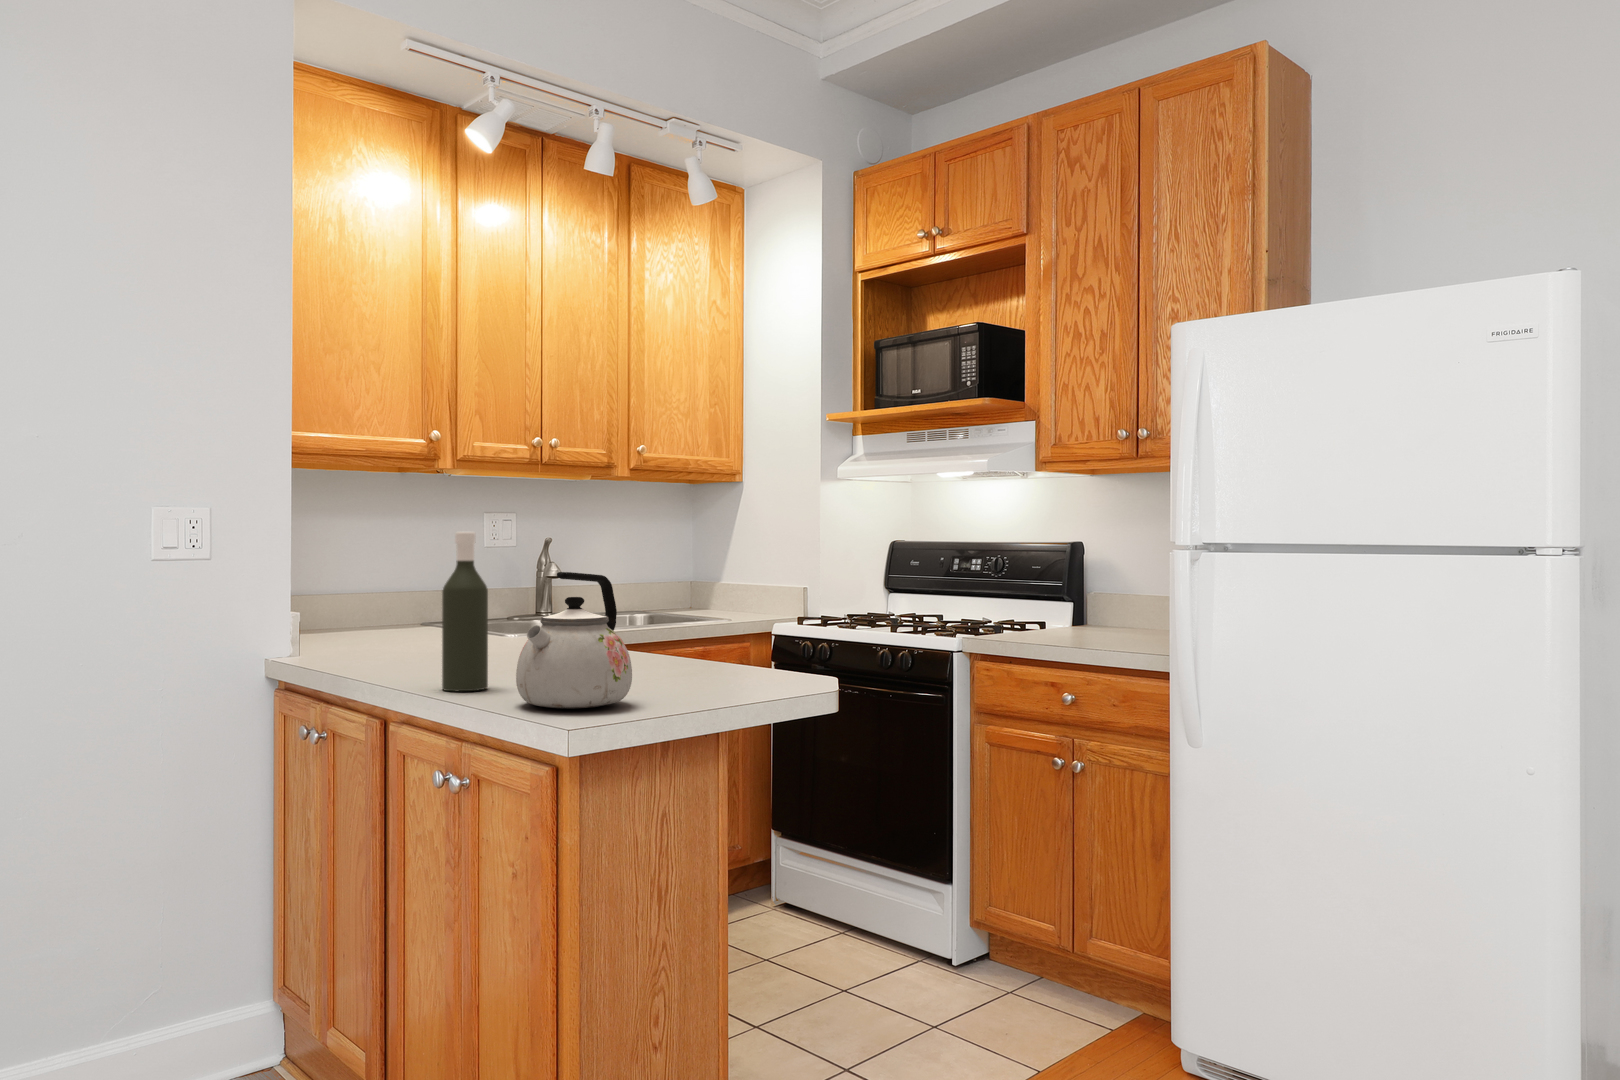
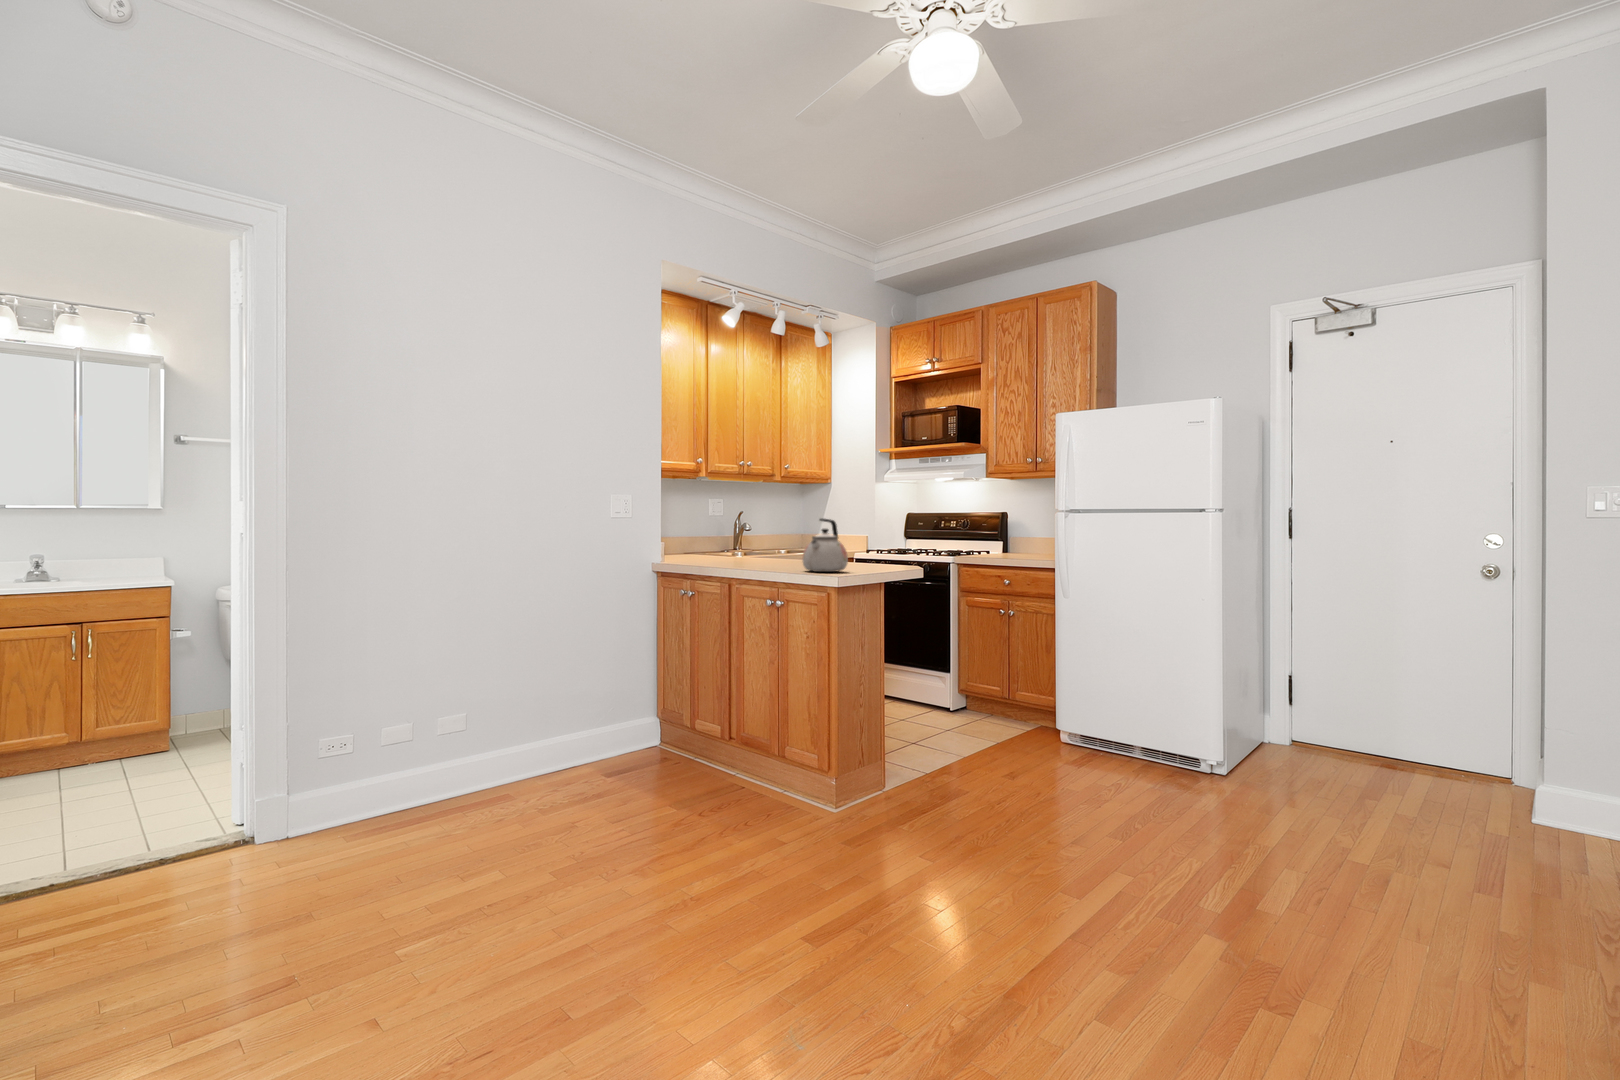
bottle: present [442,532,488,691] -> none [762,503,780,568]

